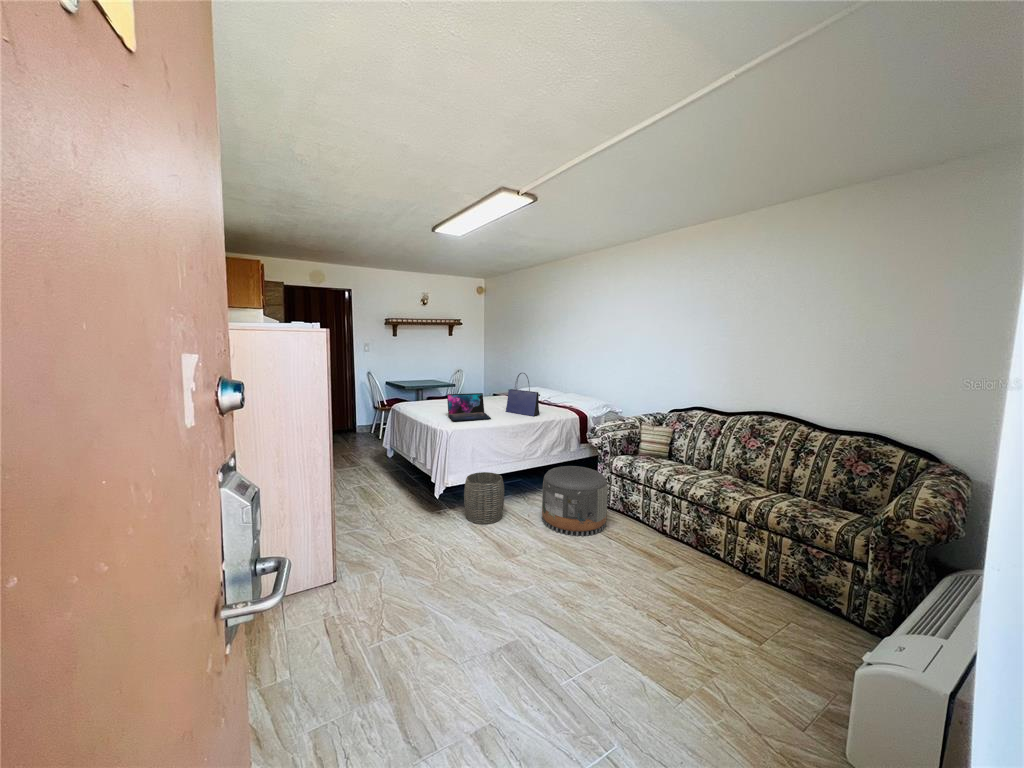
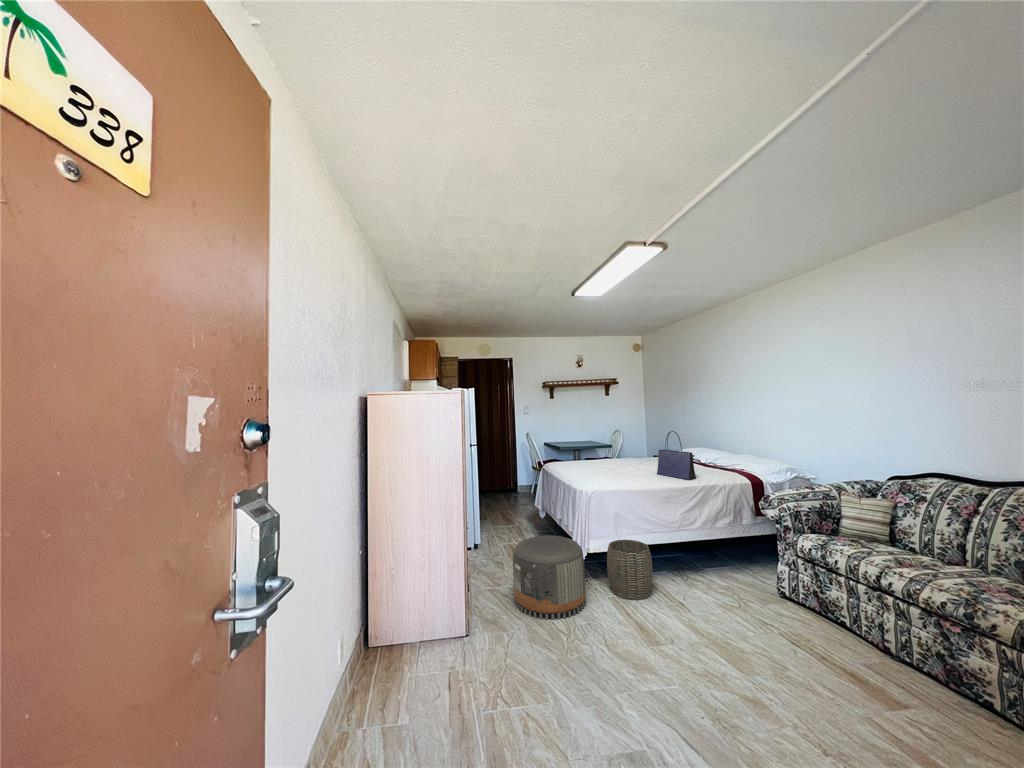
laptop: present [447,393,491,421] -> none [591,454,637,482]
pouf: present [542,466,608,536] -> present [513,535,586,620]

